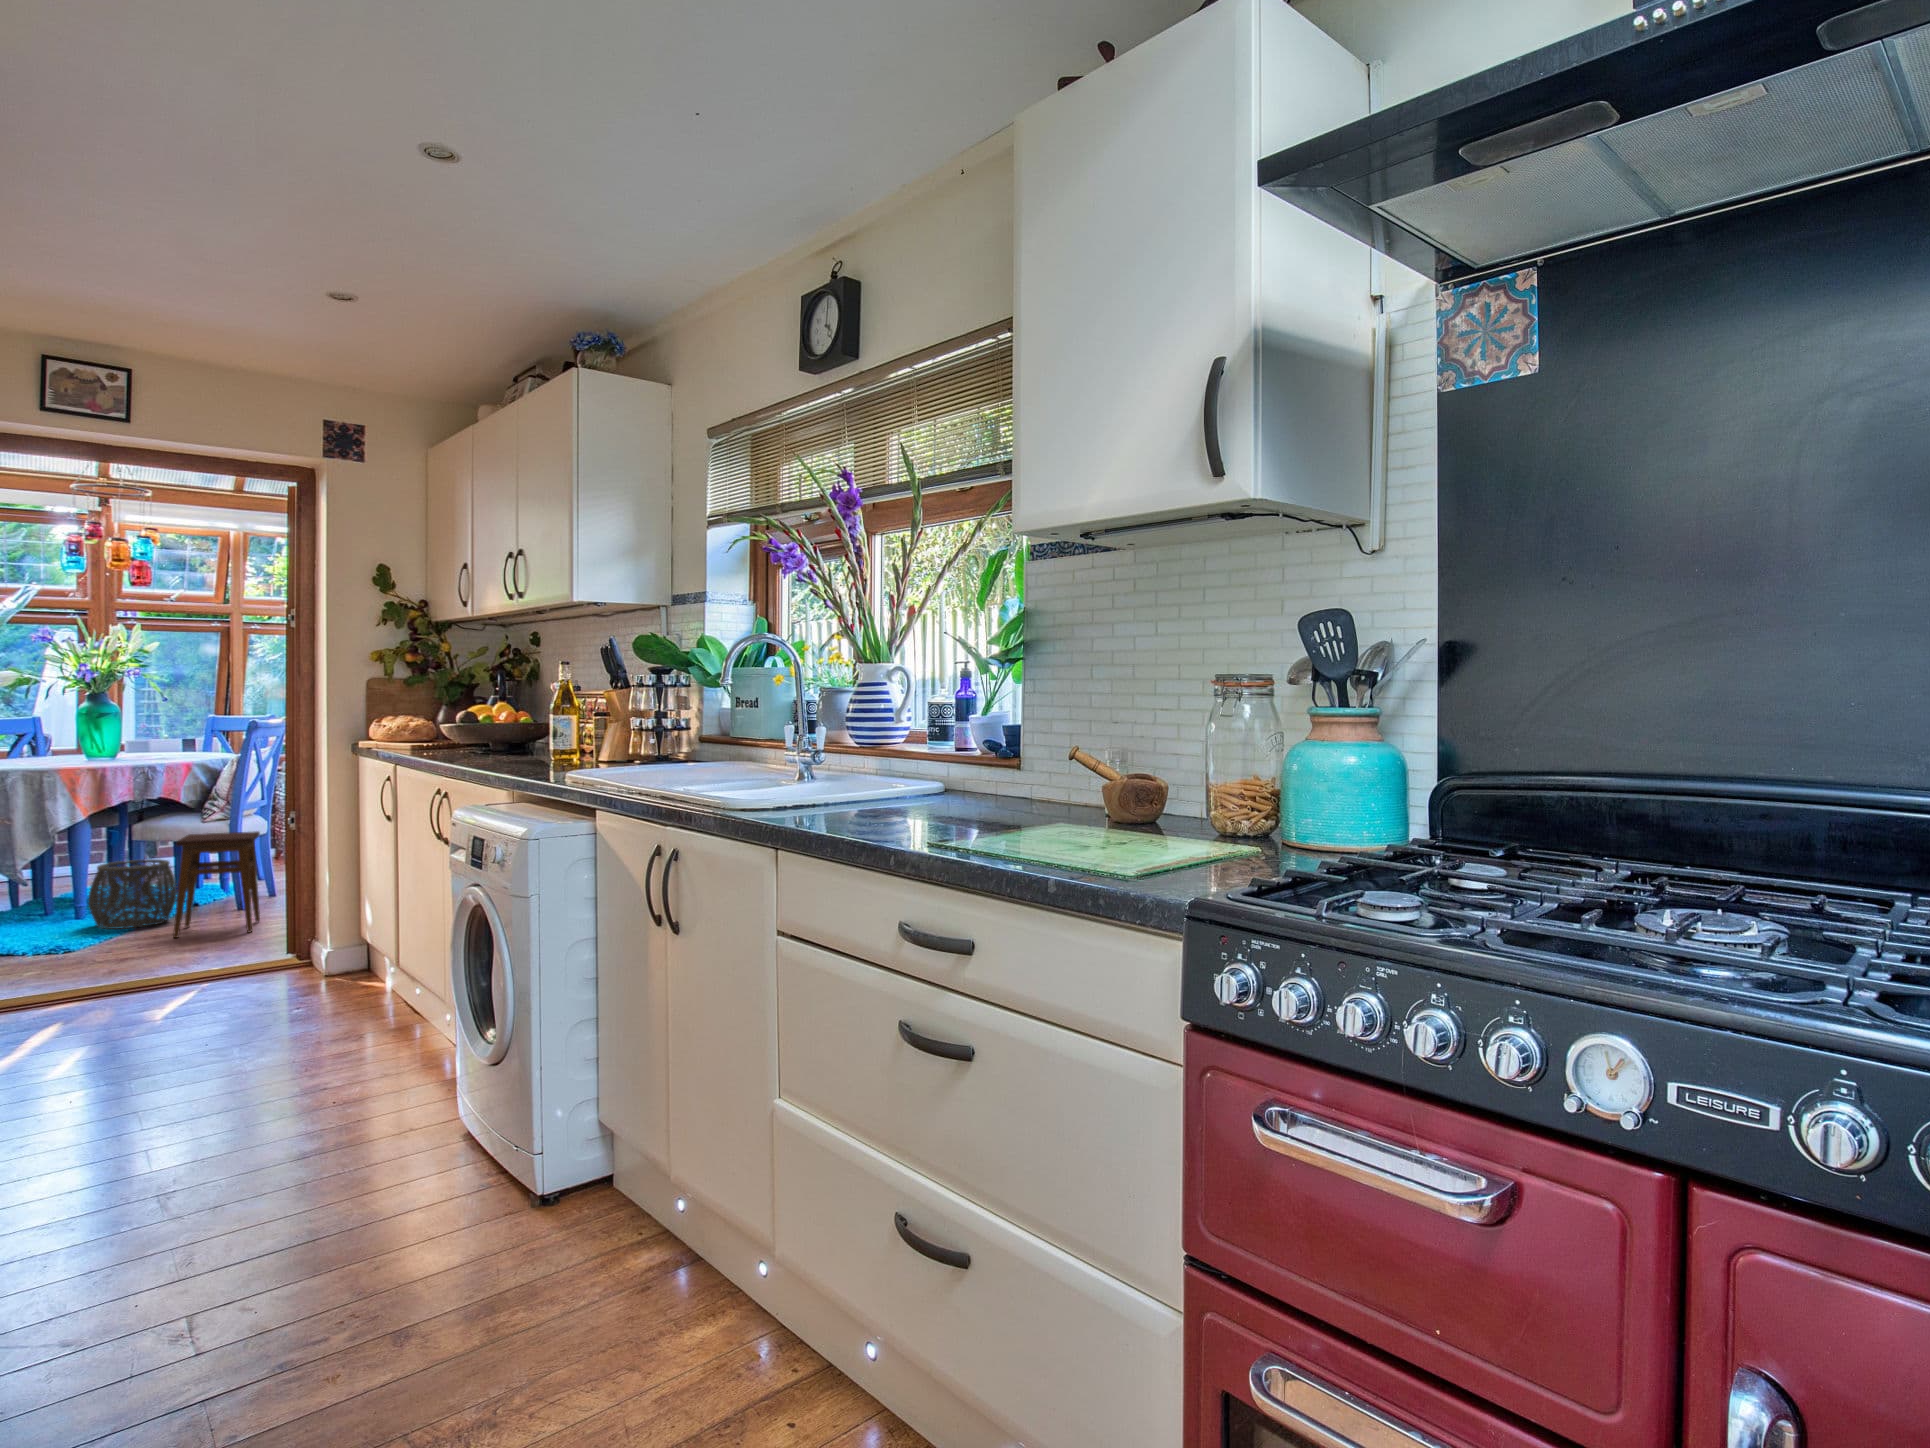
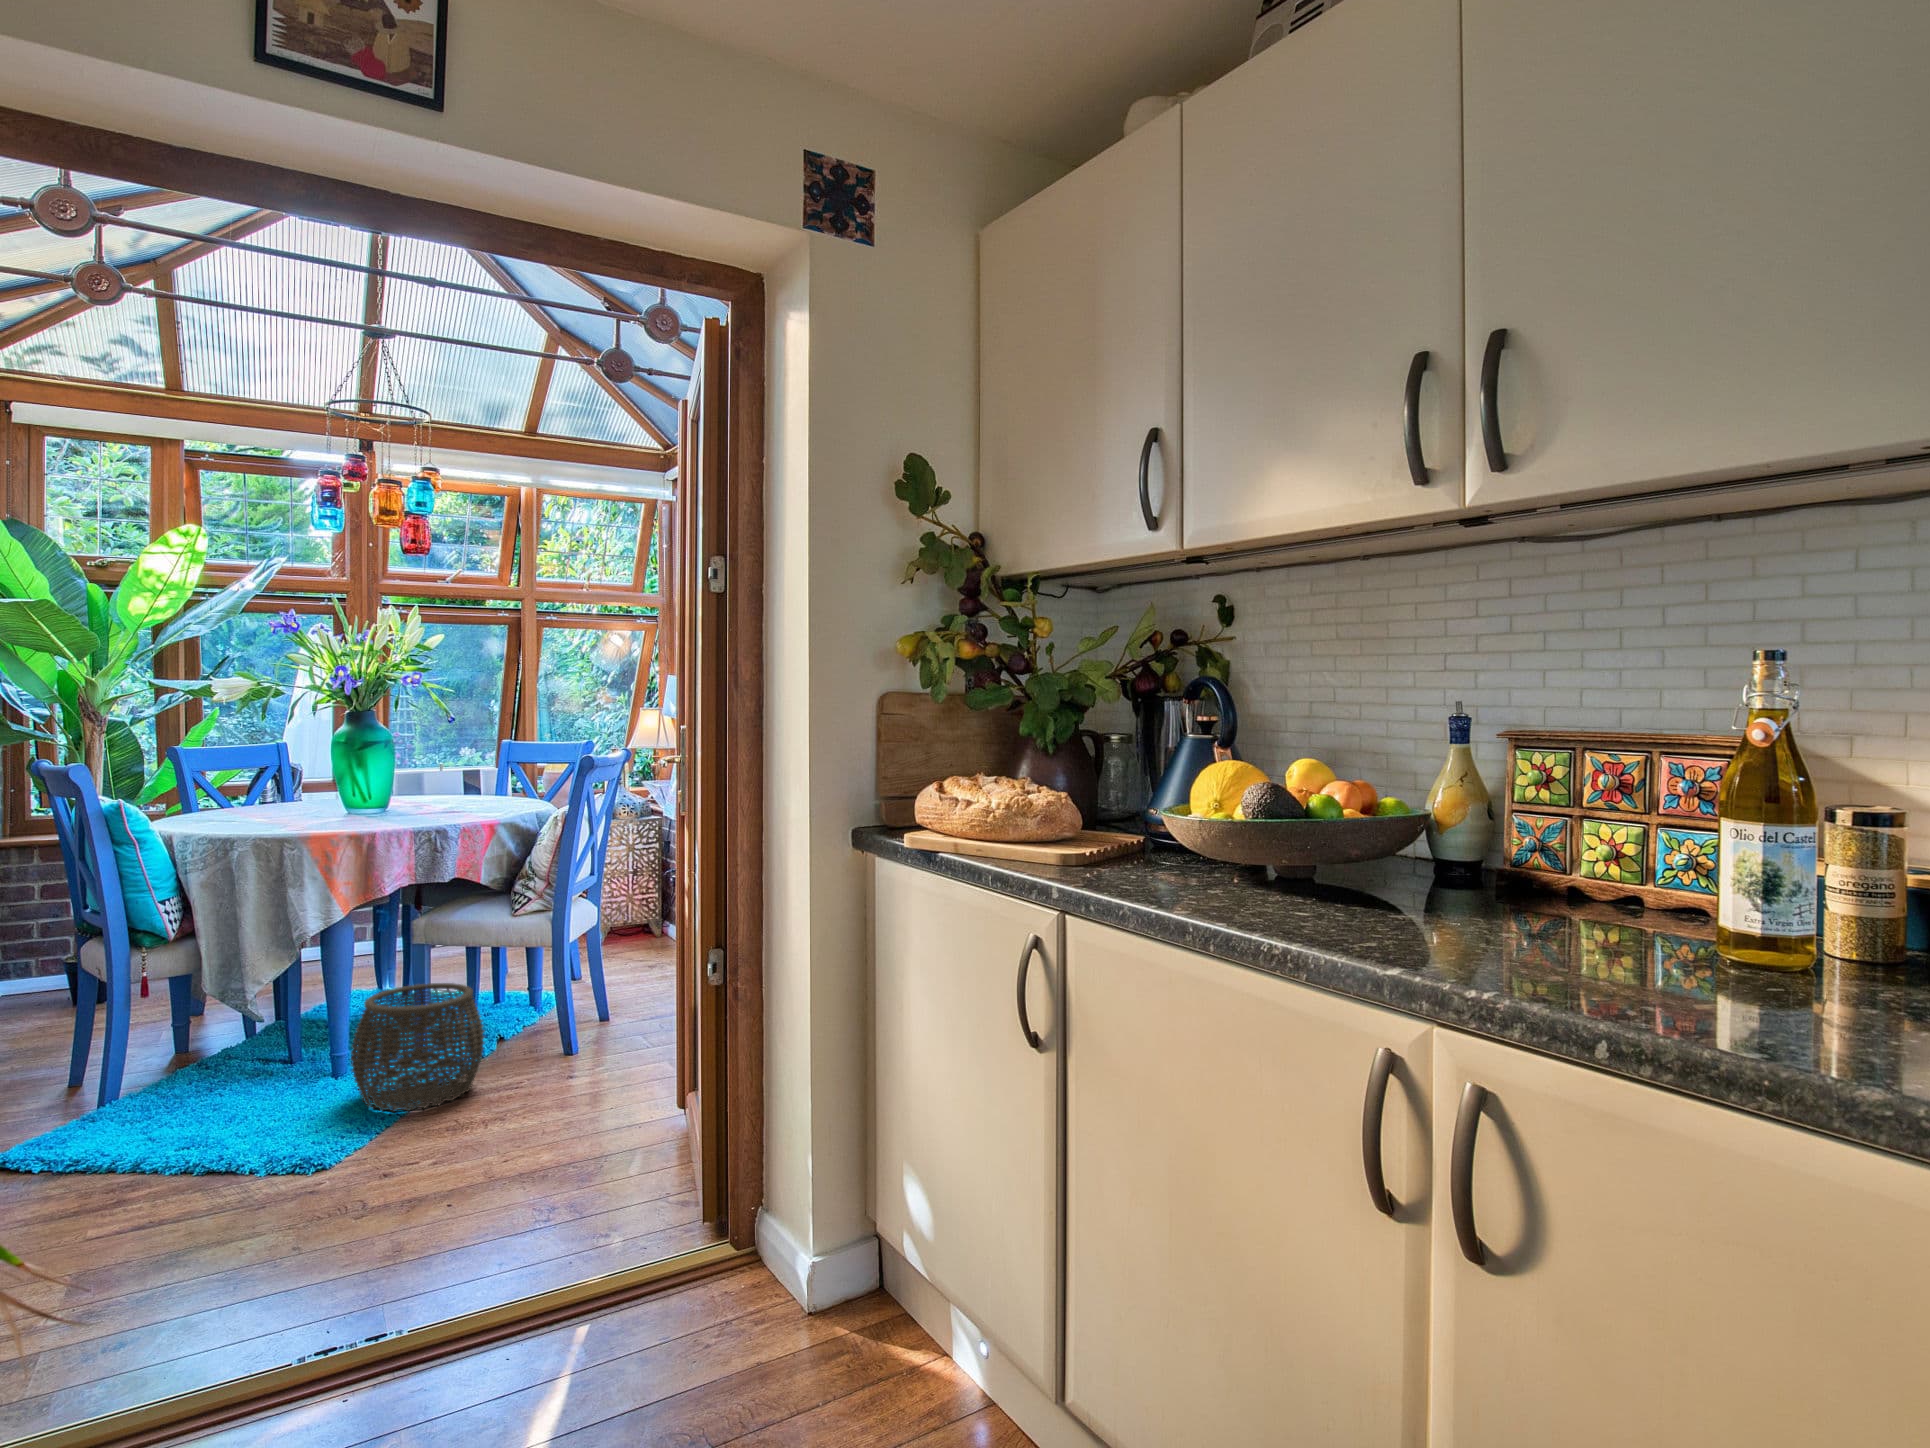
stool: present [173,831,260,938] -> none [489,945,614,1148]

